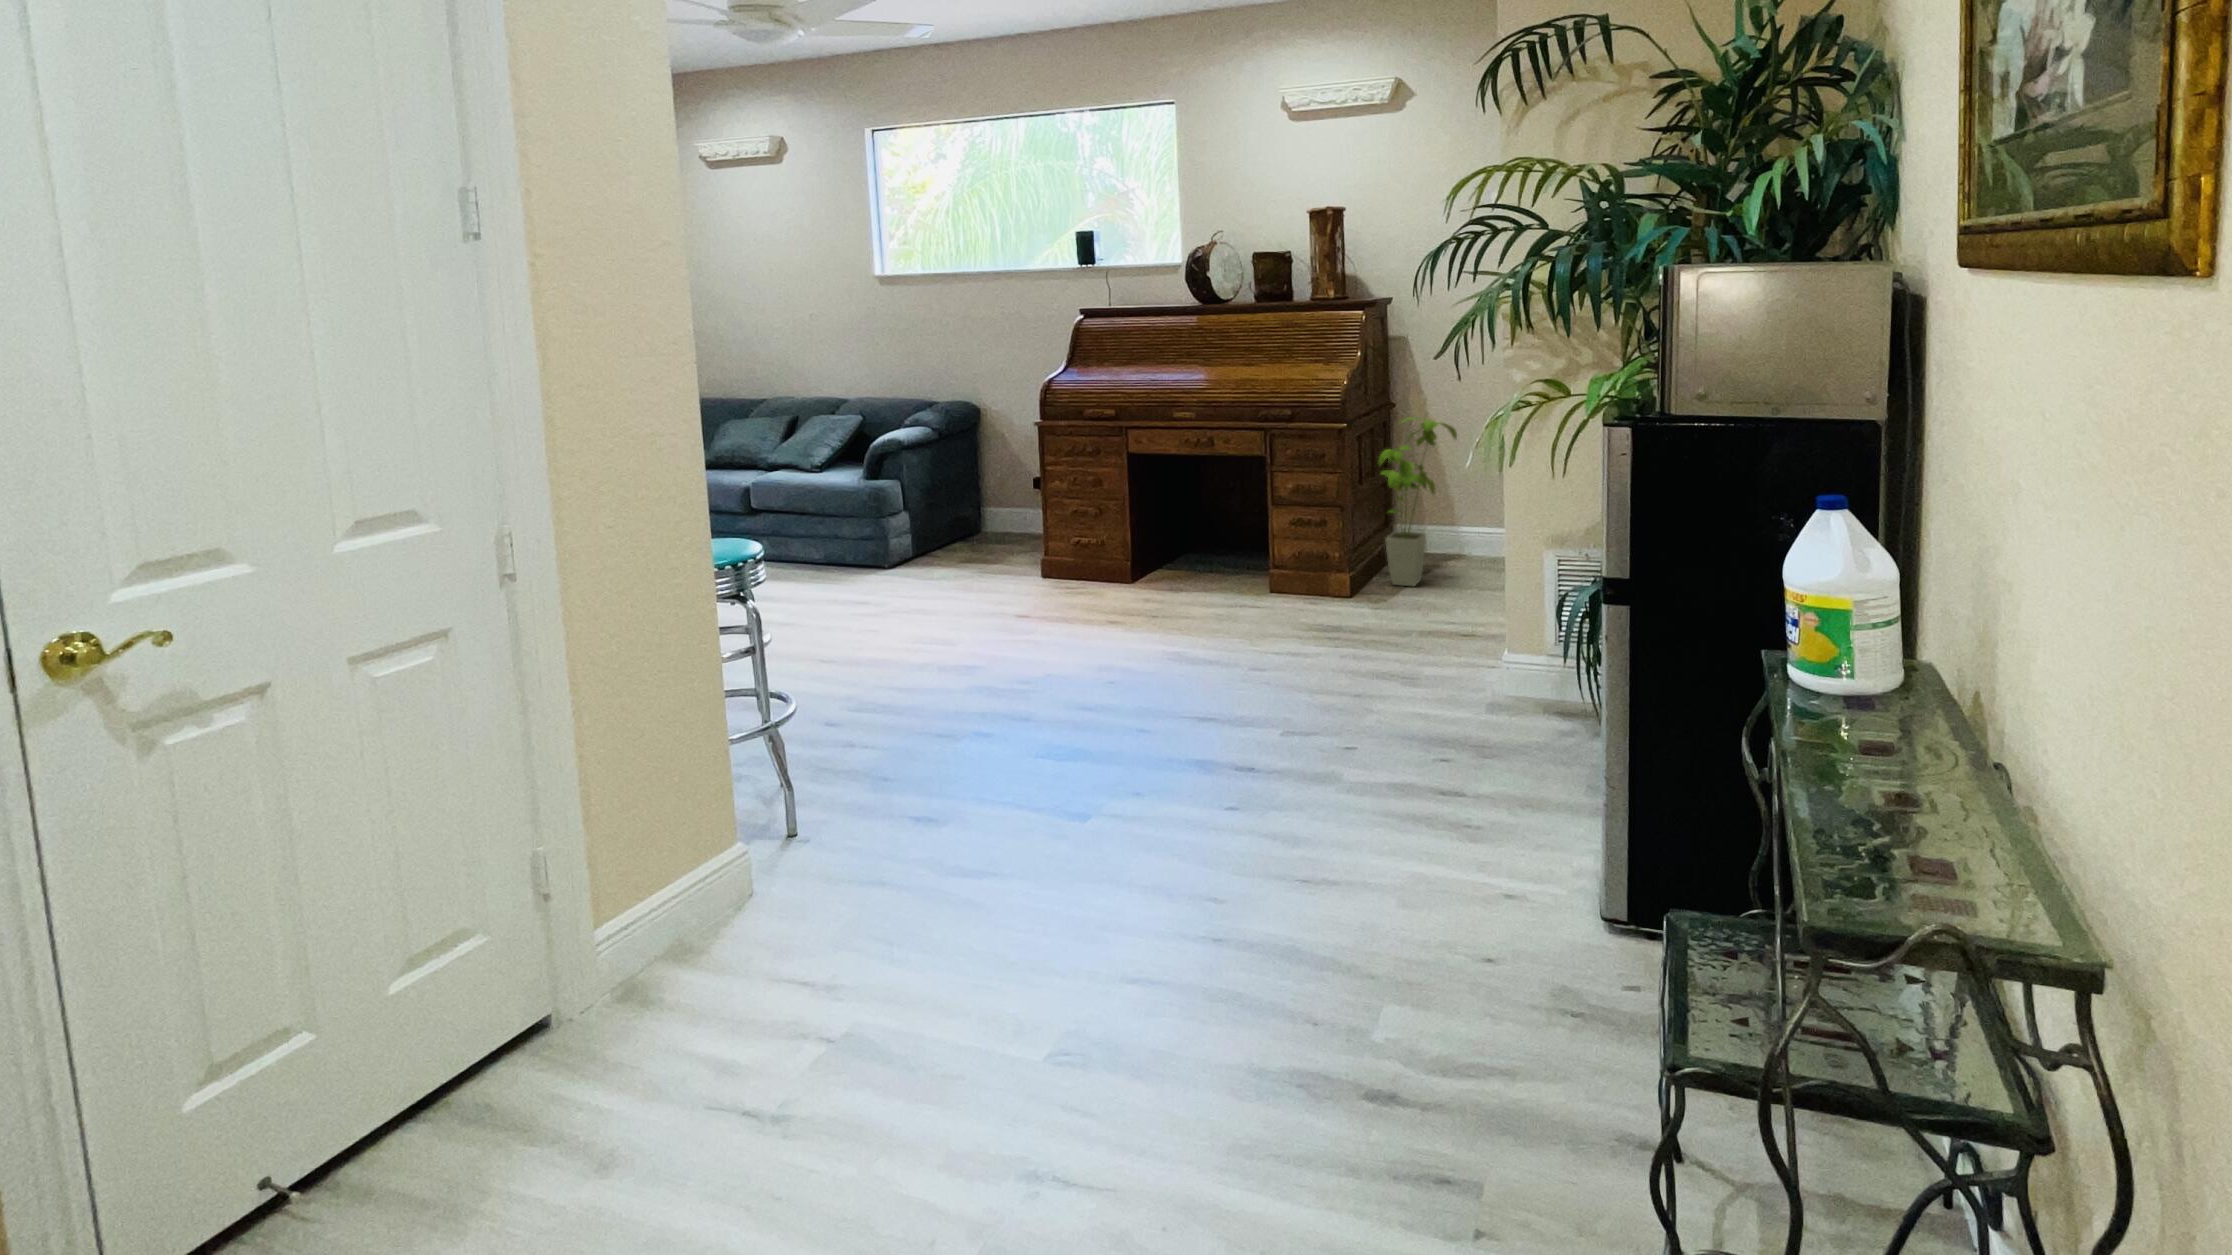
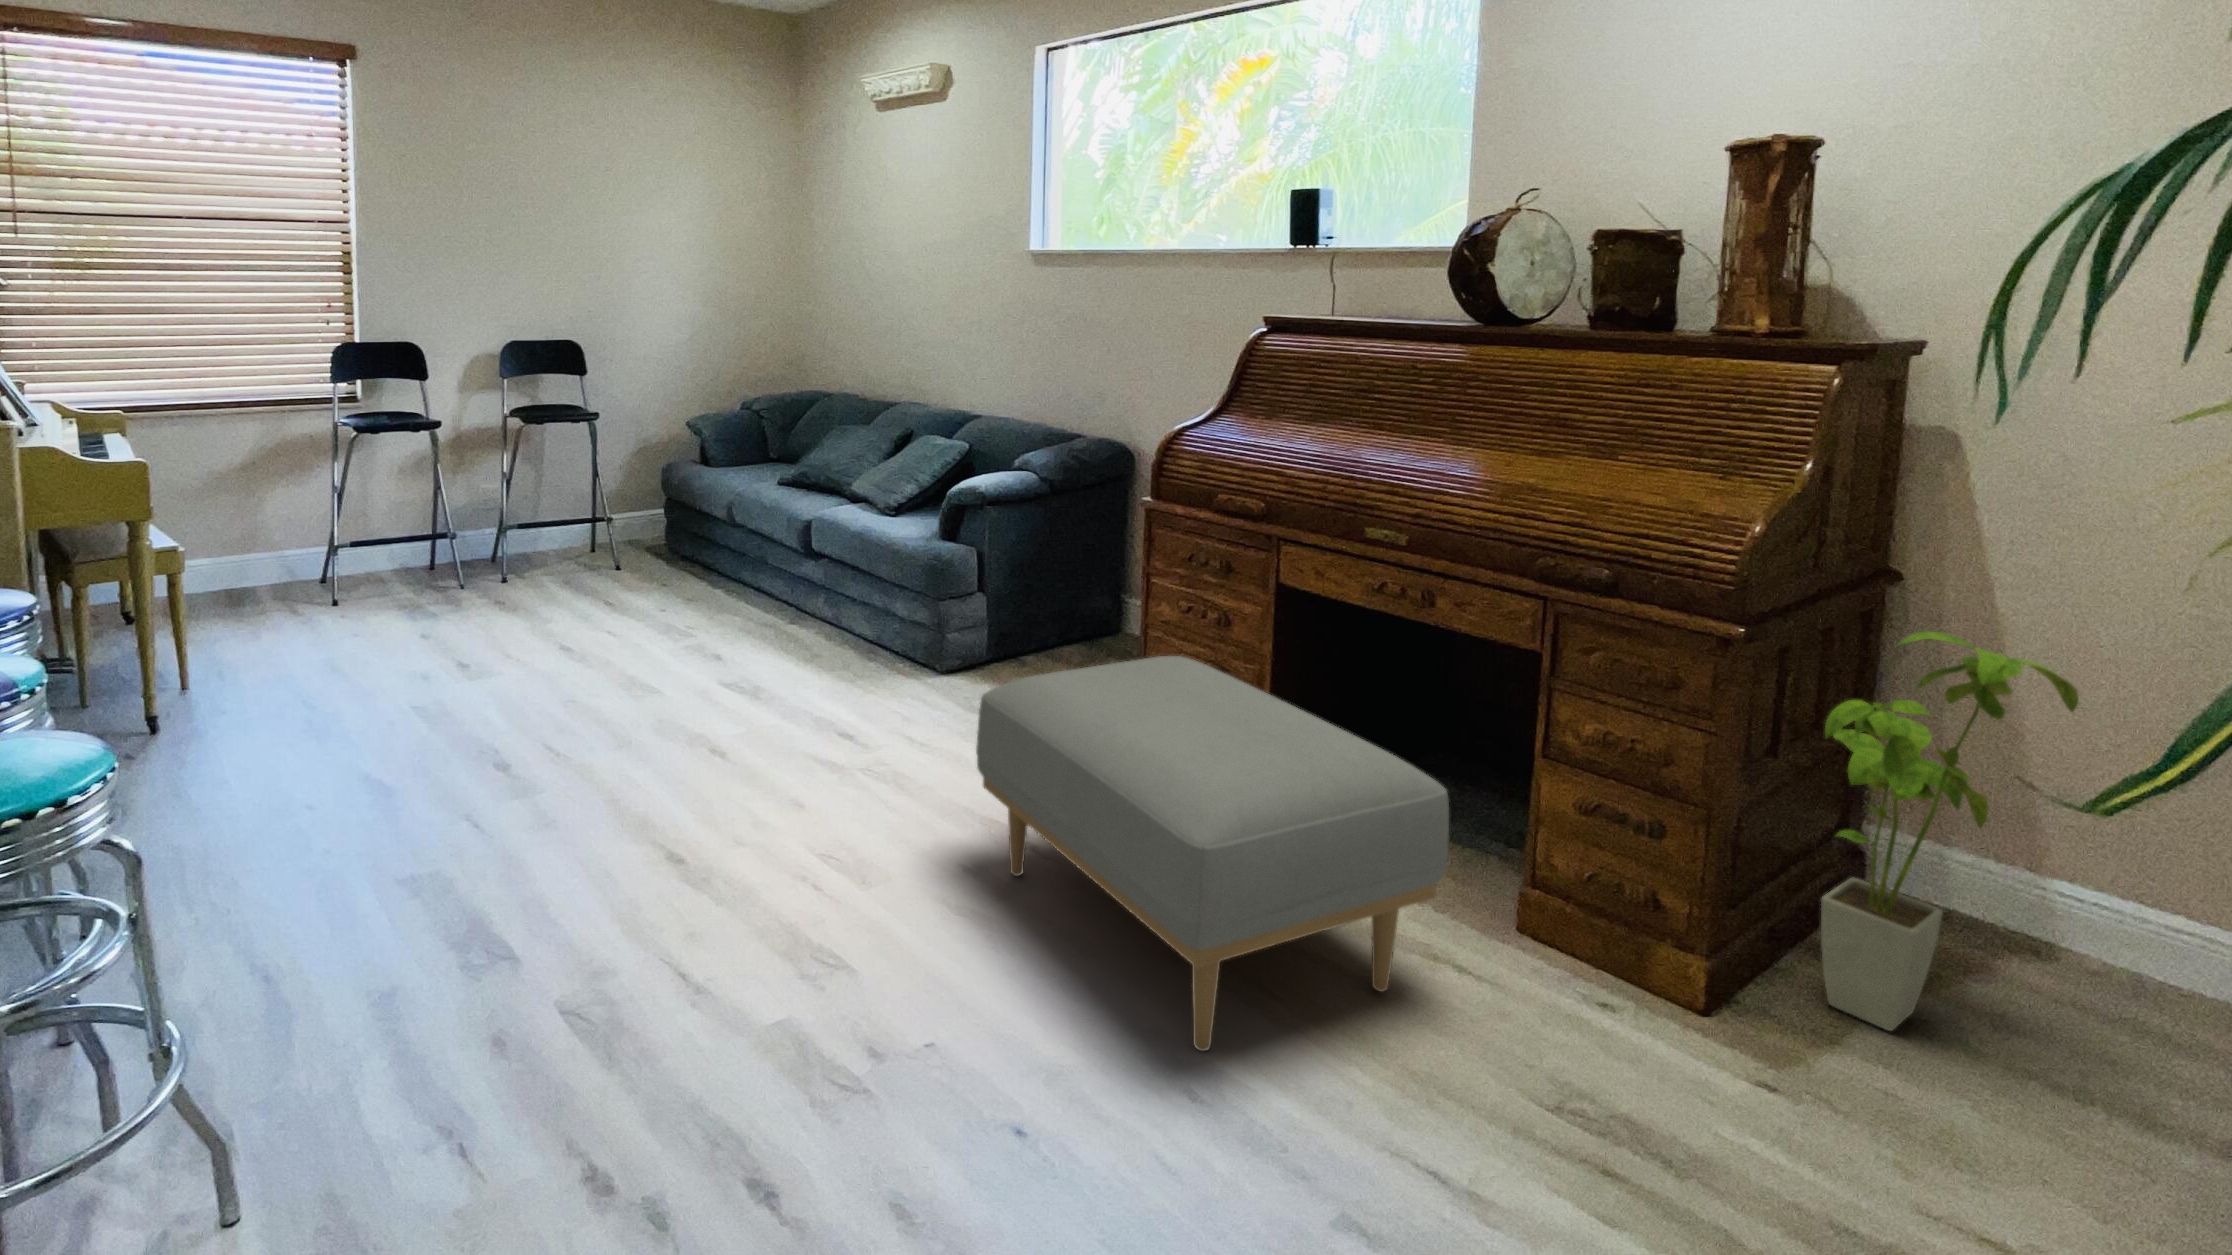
ottoman: none [1003,497,1249,649] -> present [976,656,1449,1051]

